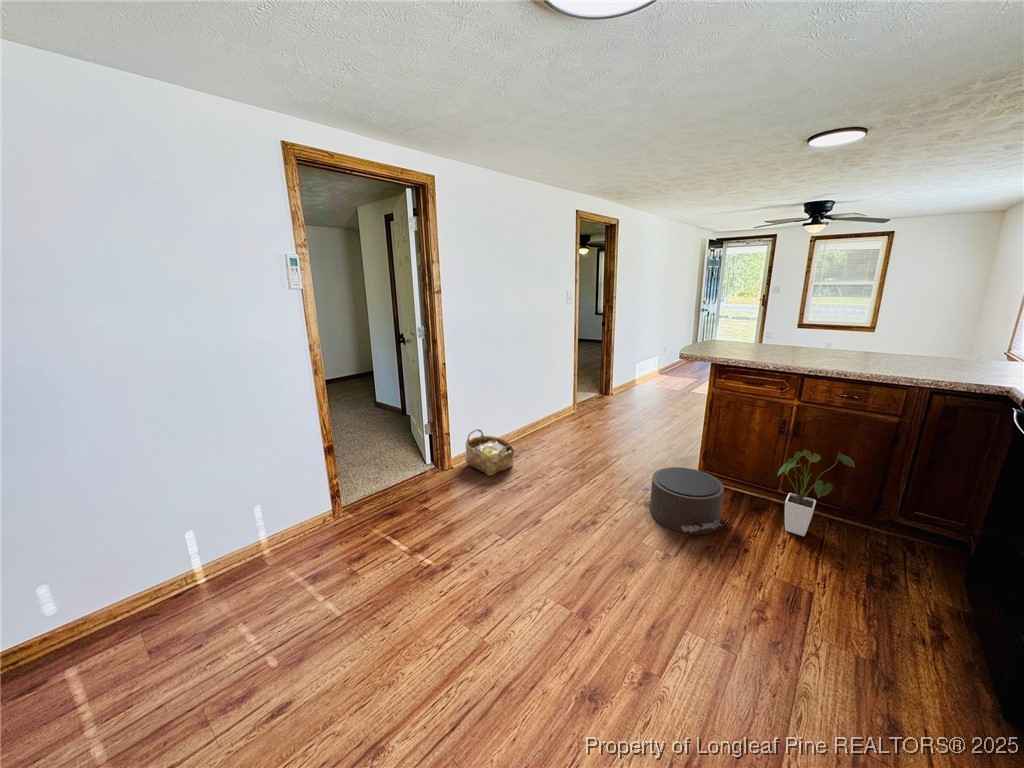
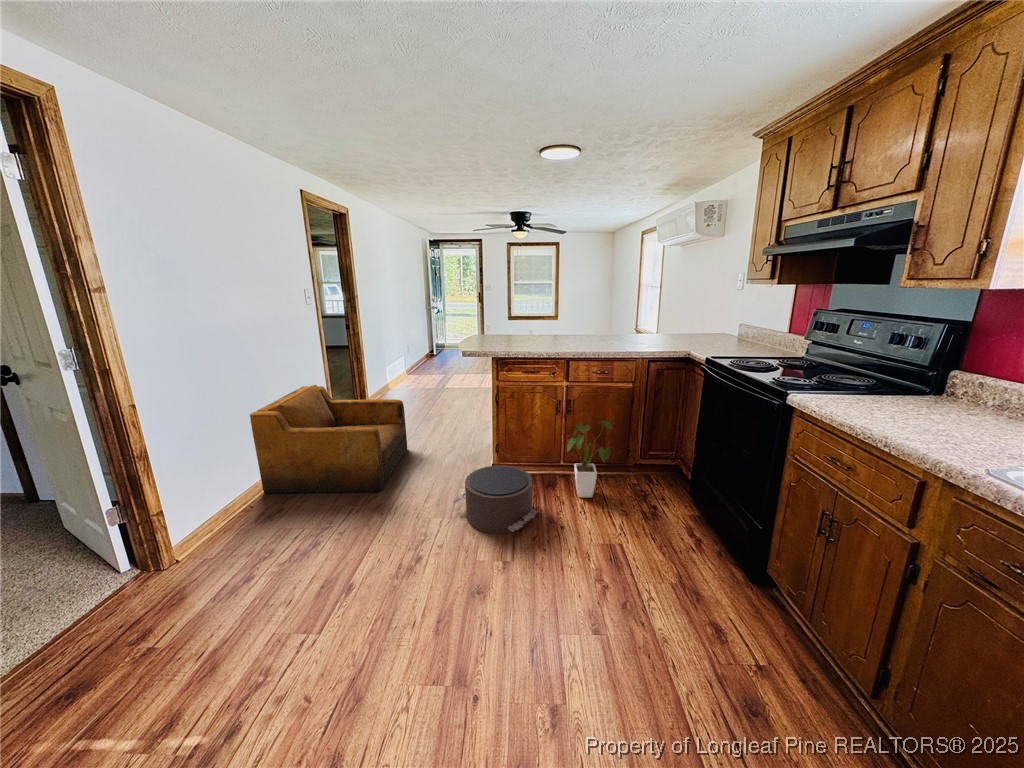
armchair: none [510,369,628,464] -> present [250,385,407,493]
woven basket: present [466,429,515,476] -> none [194,491,282,552]

